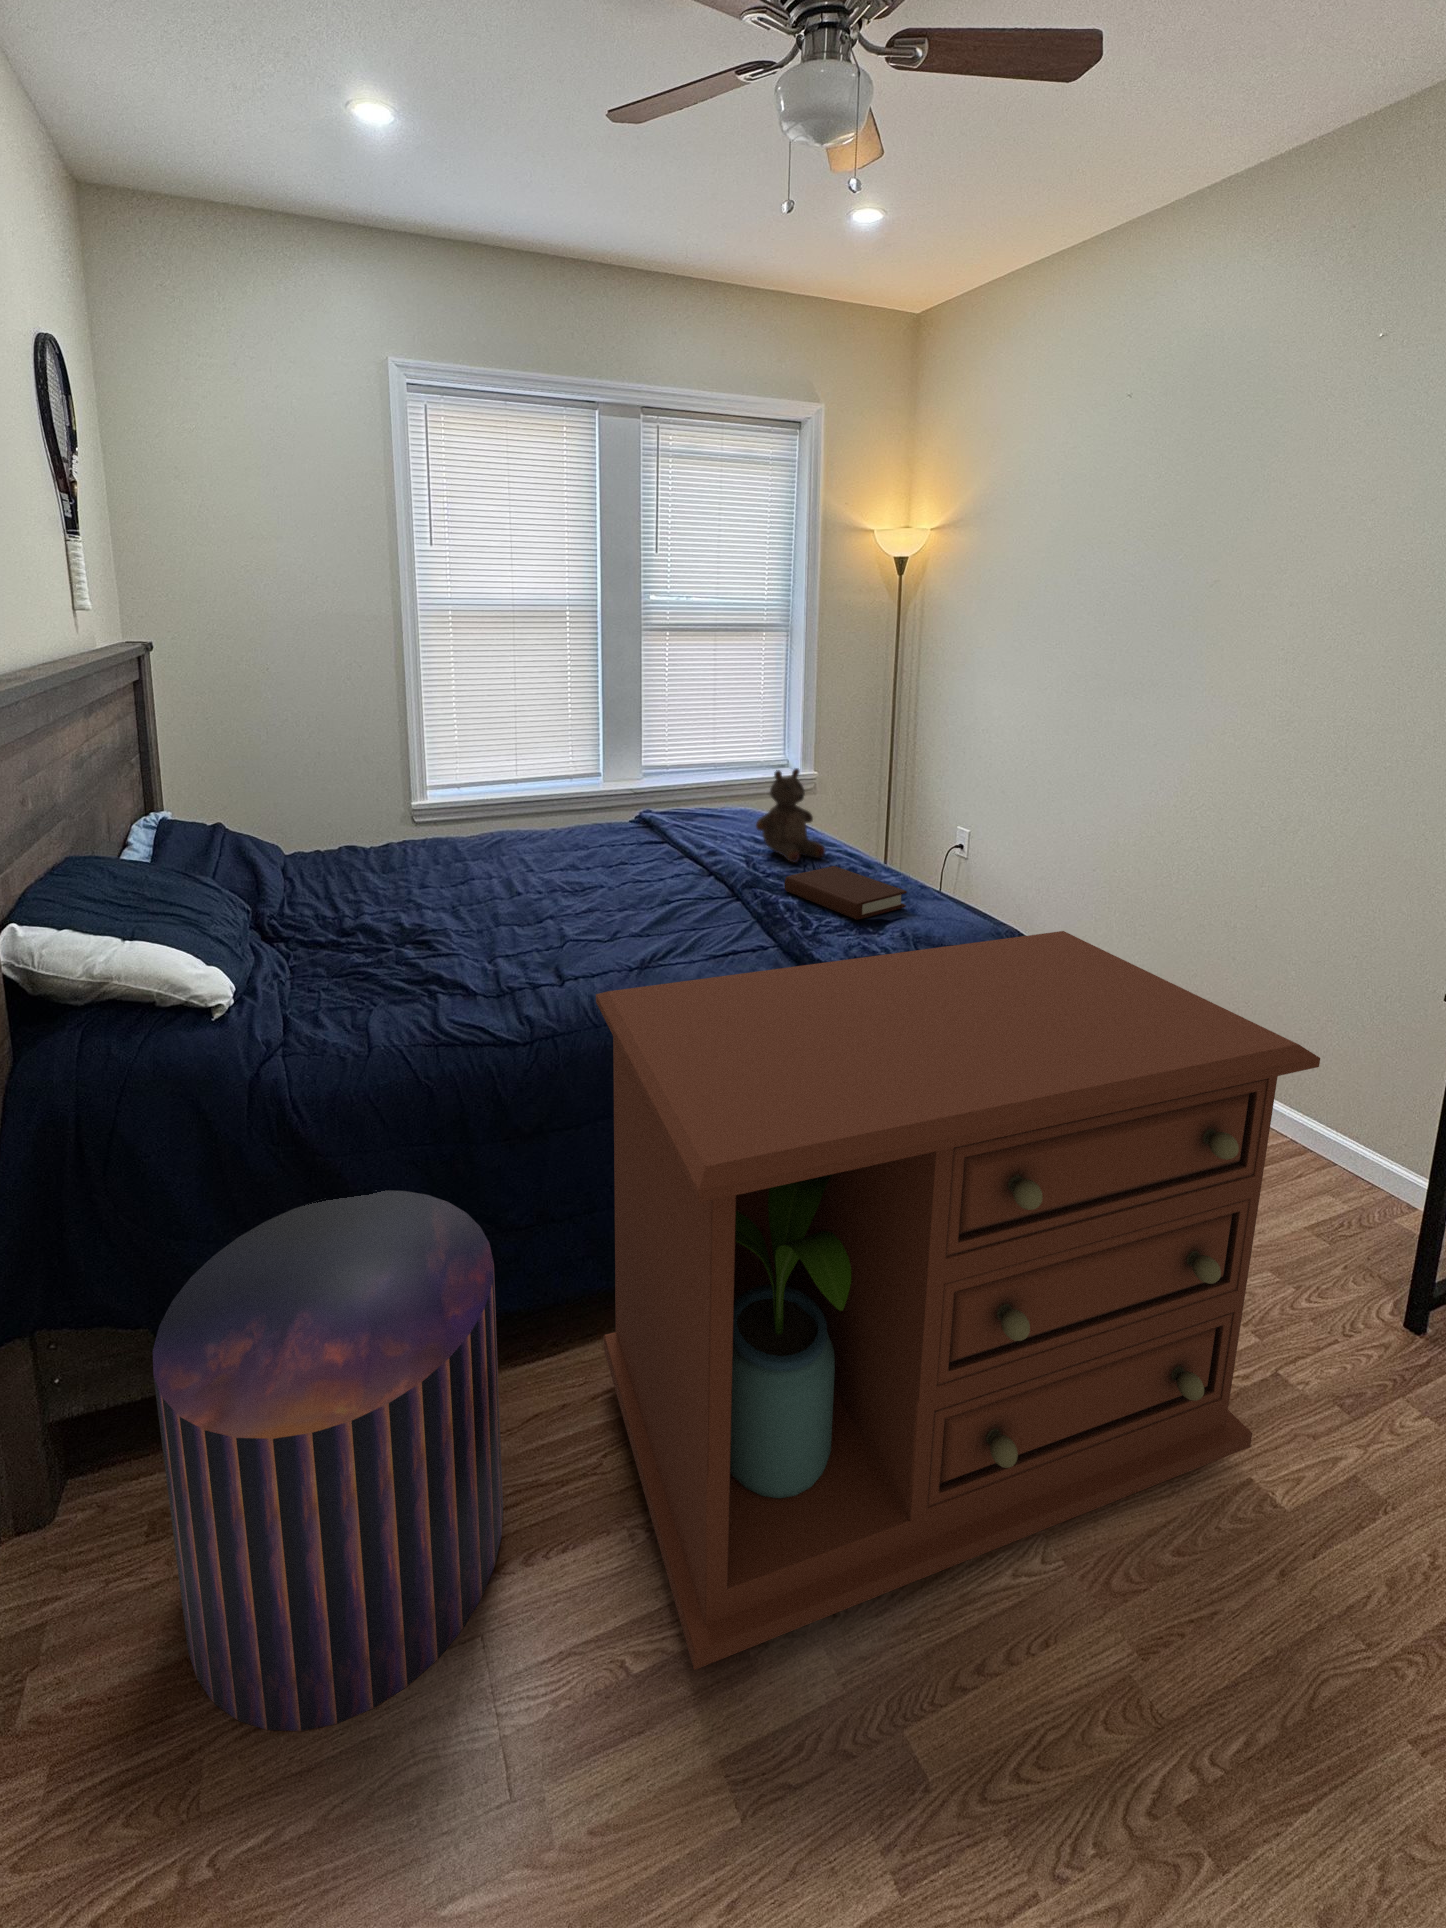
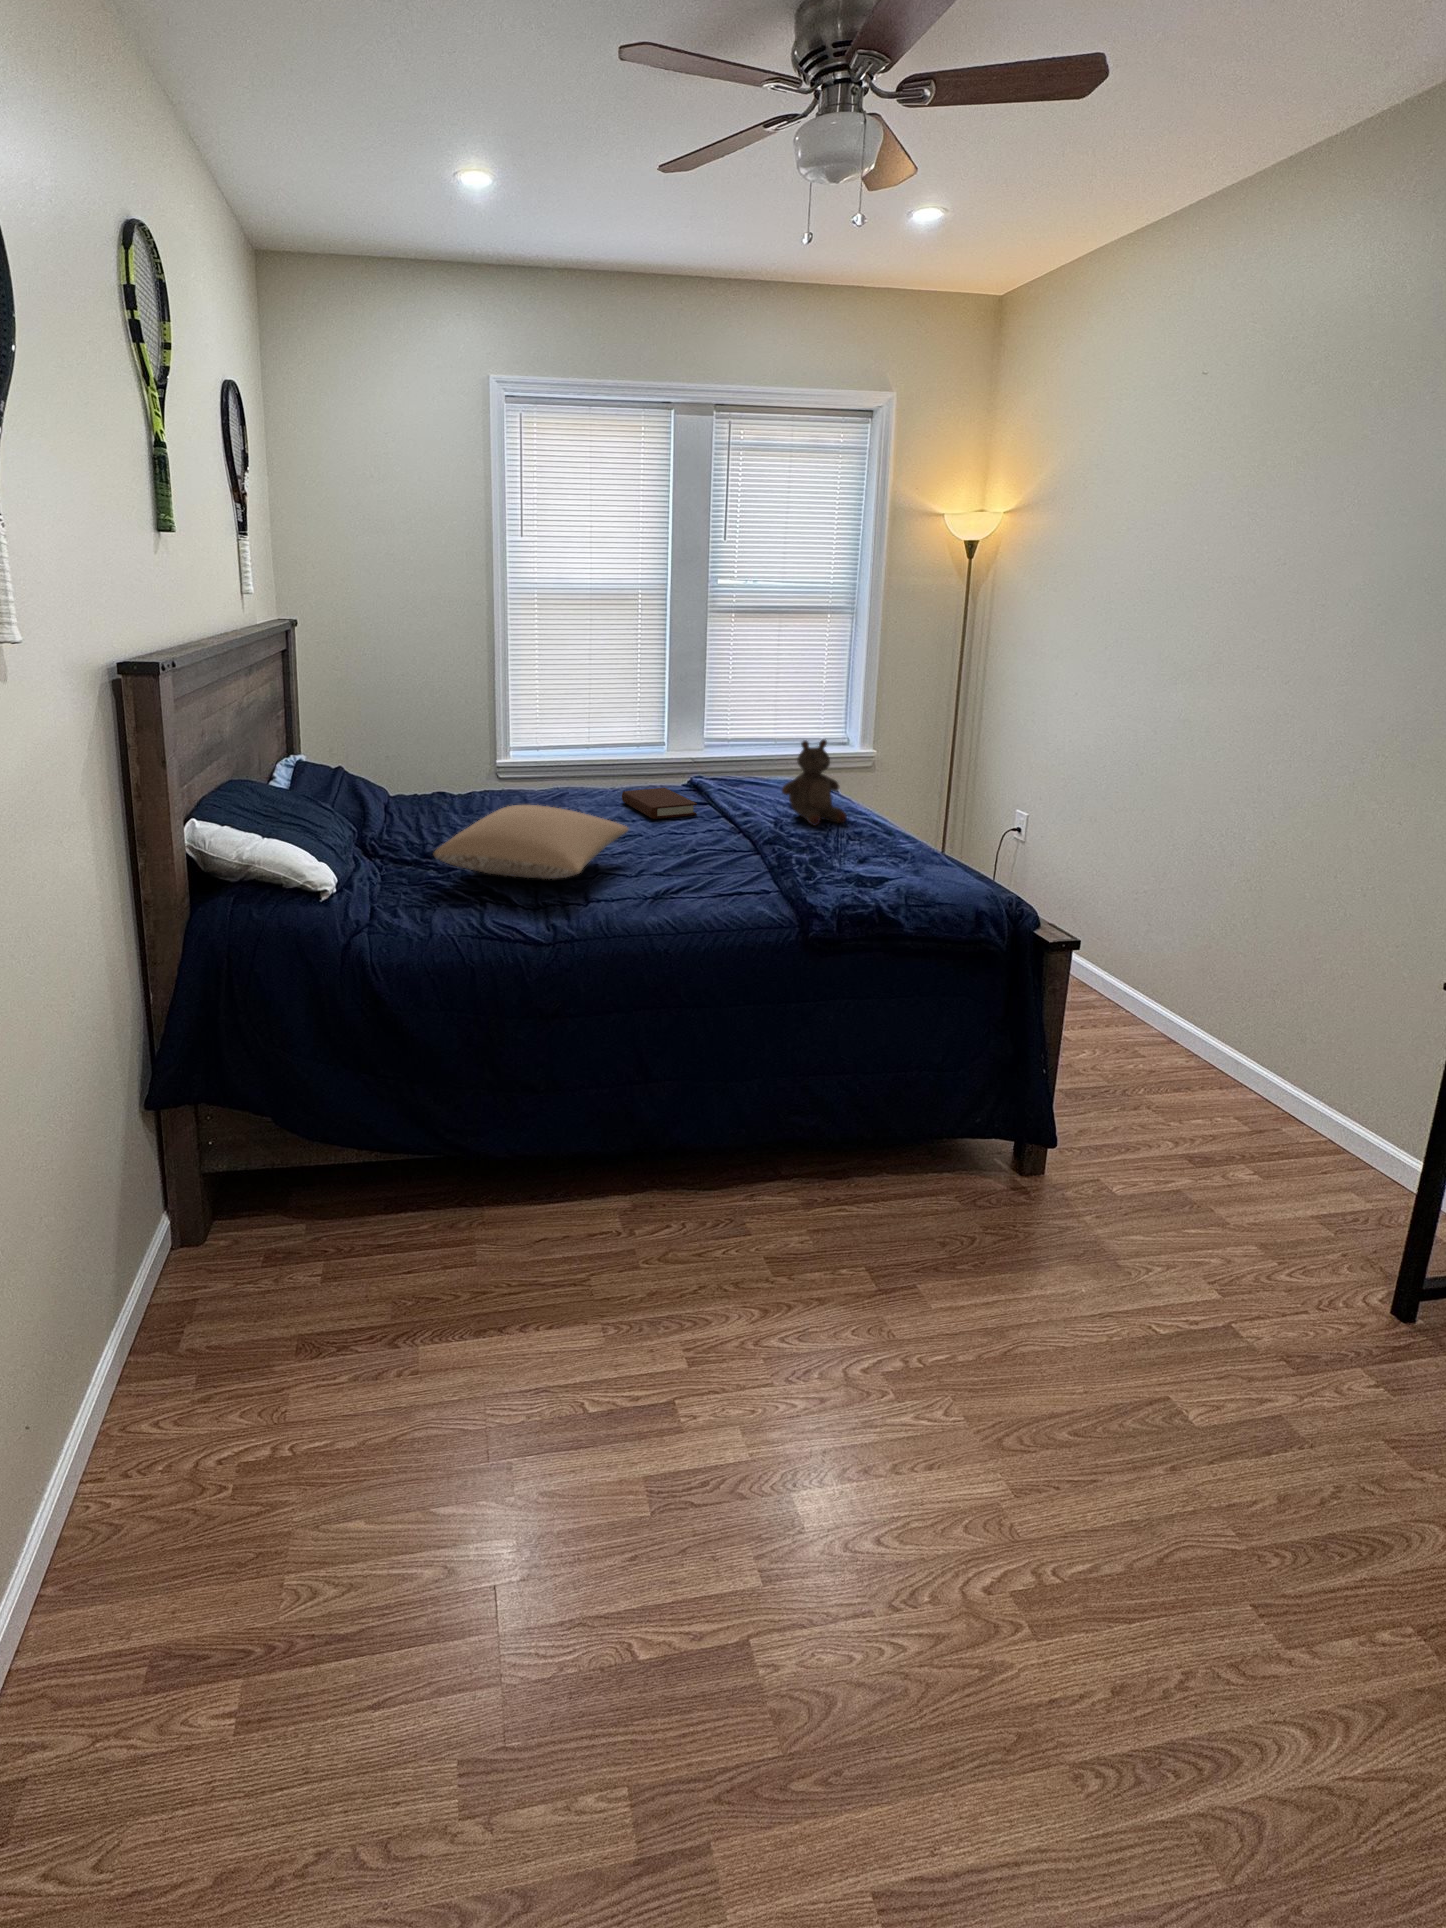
pillow: none [361,862,597,953] -> present [434,805,629,879]
book: present [784,866,907,920] -> present [622,788,697,819]
dresser: present [596,931,1320,1670] -> none [602,896,1245,1411]
pouf: present [153,1190,503,1731] -> none [275,1041,511,1389]

